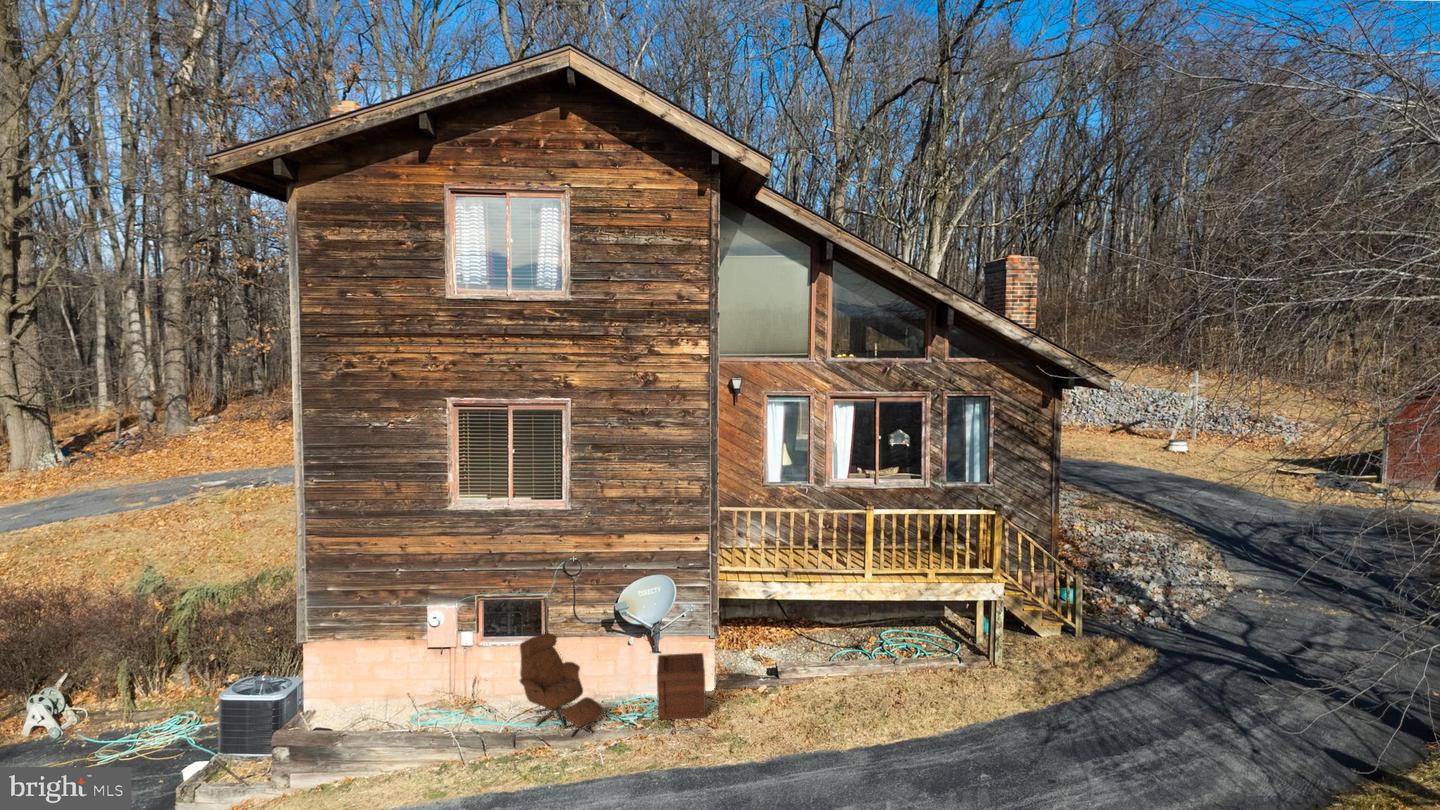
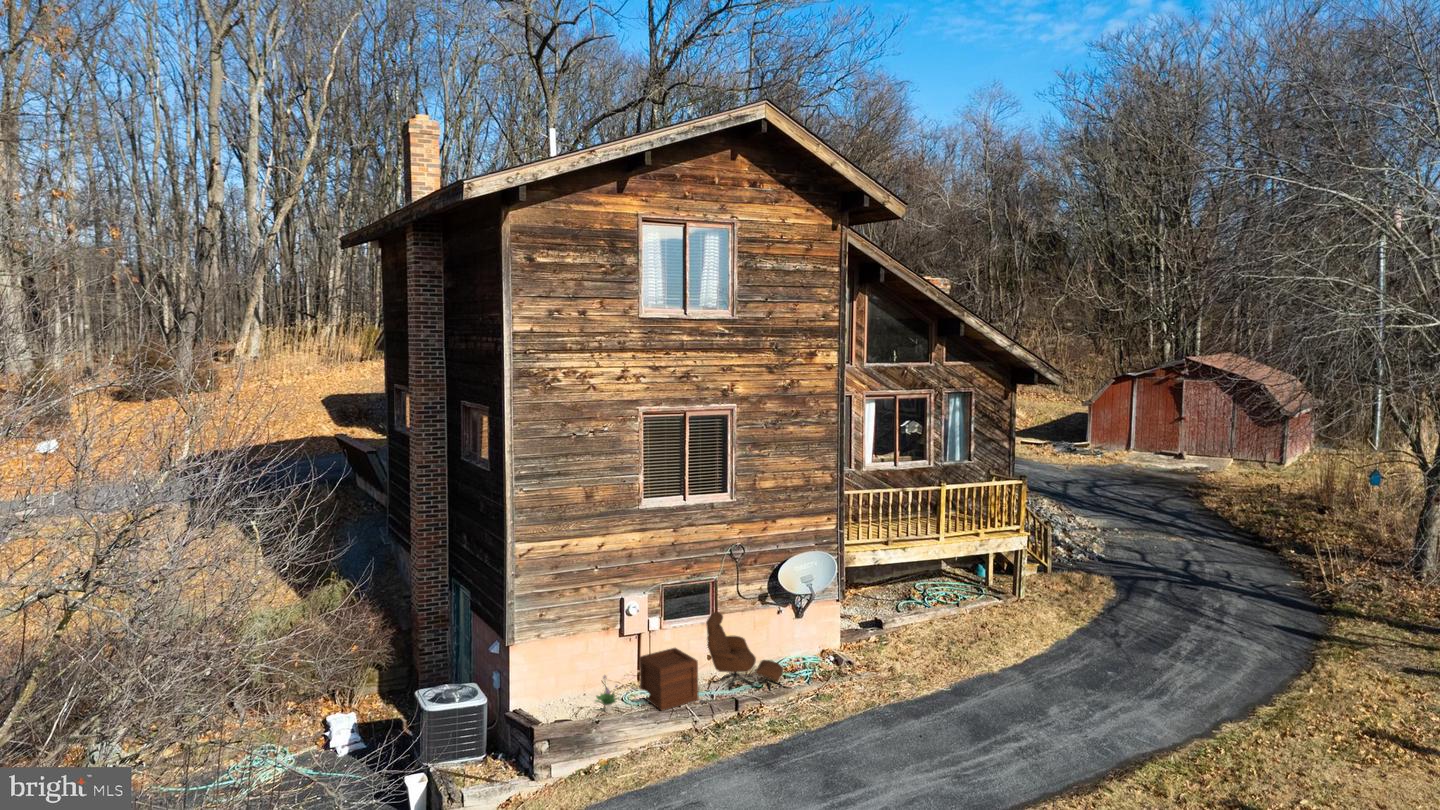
wooden crate: present [657,653,706,720] -> present [639,648,699,711]
potted plant: none [385,684,416,726] -> present [595,675,618,712]

